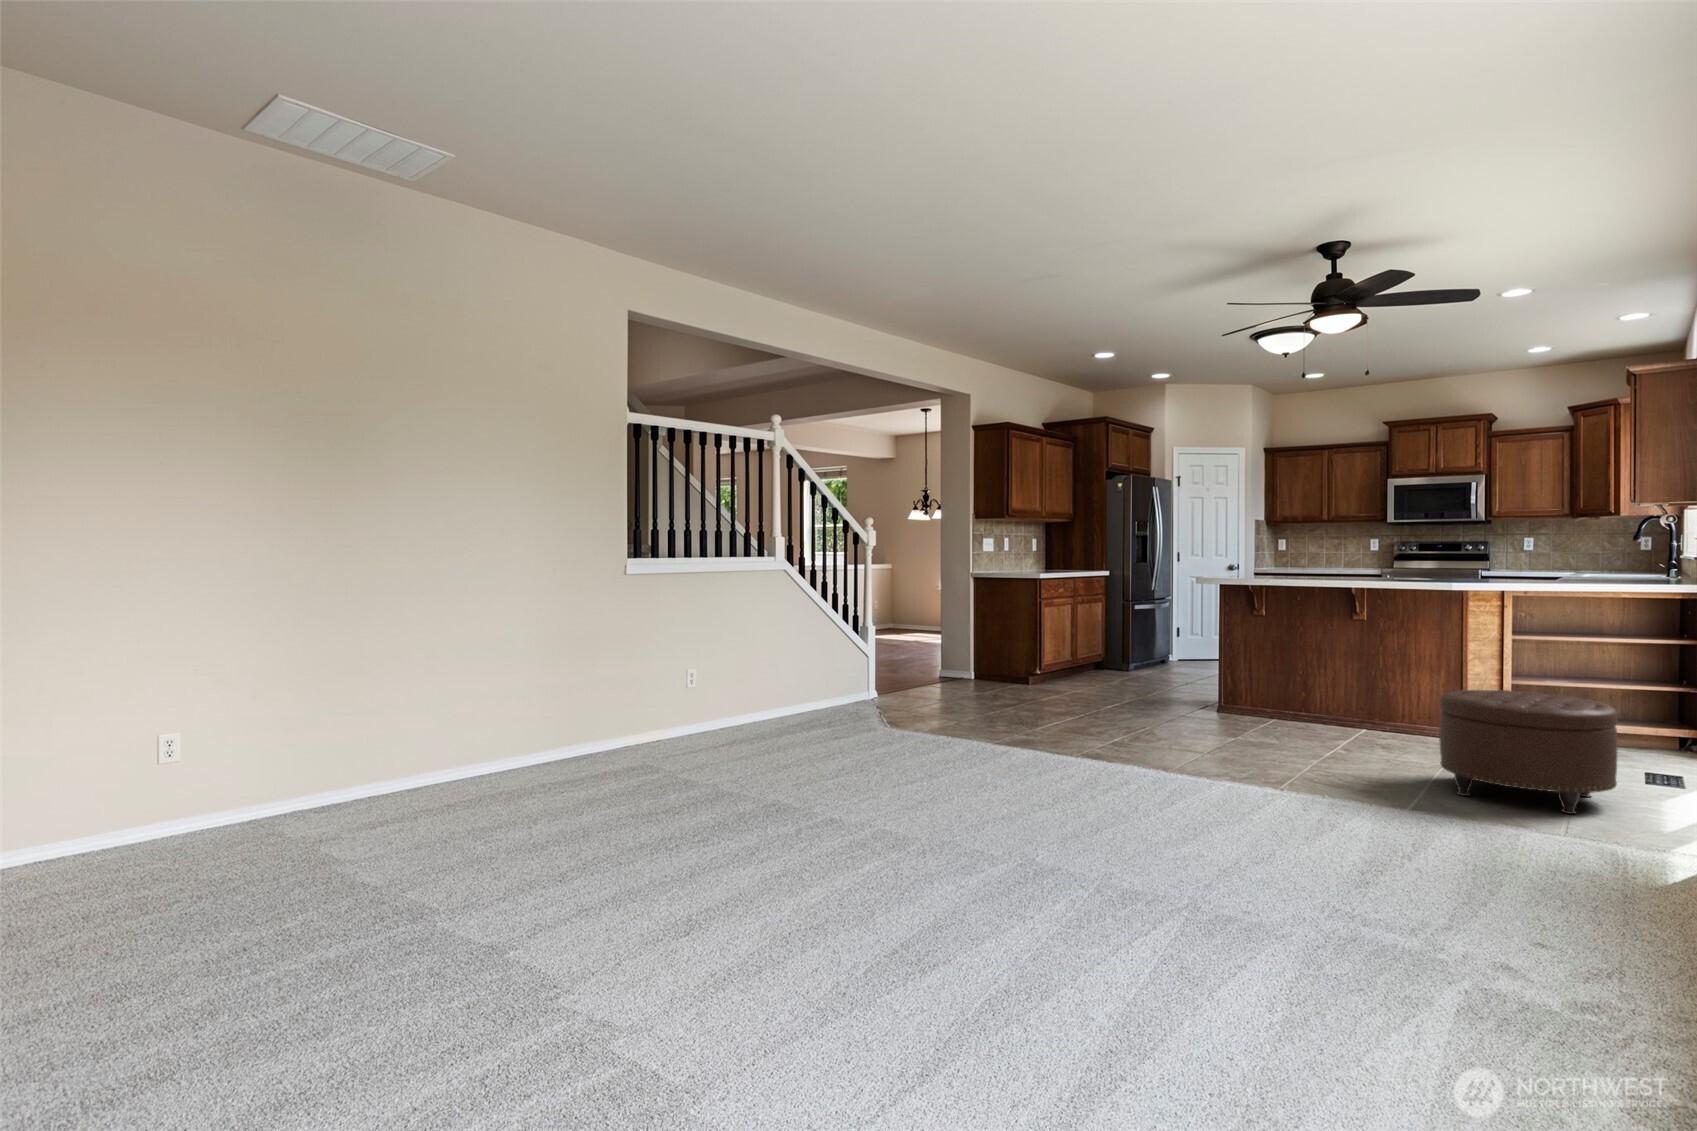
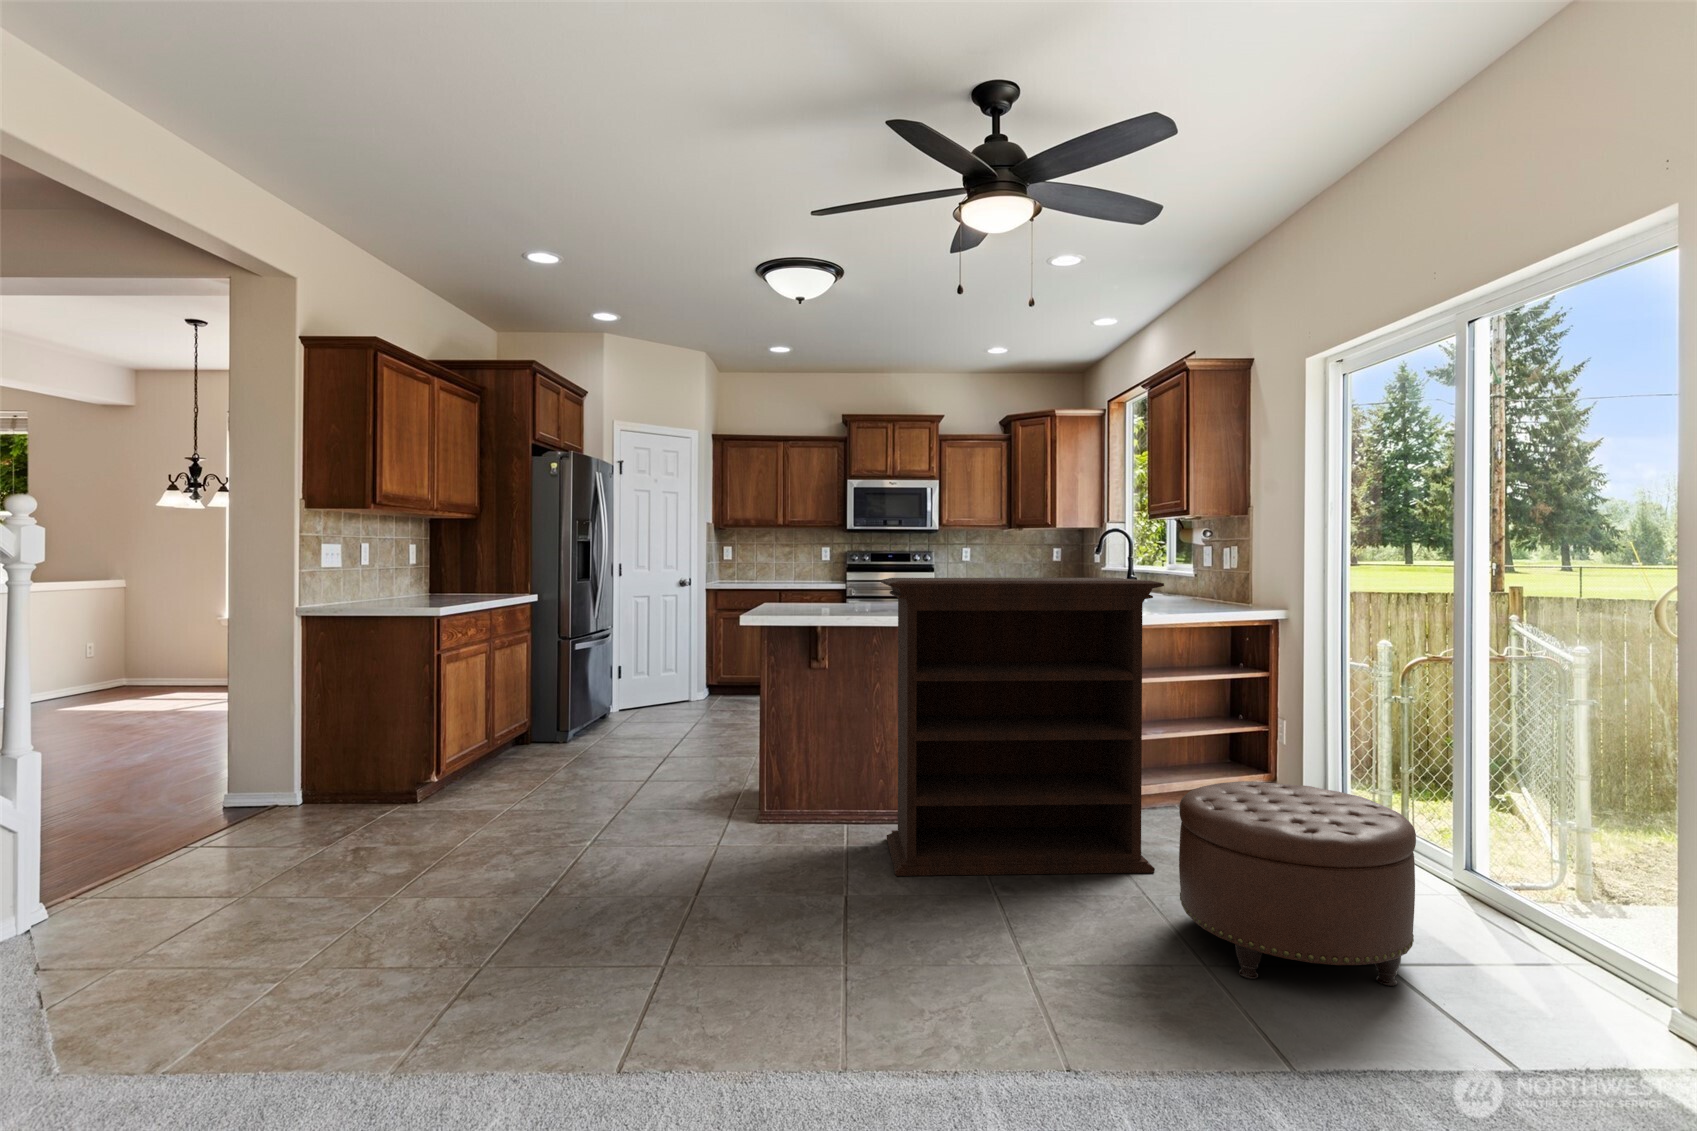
bookshelf: none [1279,553,1499,764] -> present [881,578,1164,876]

